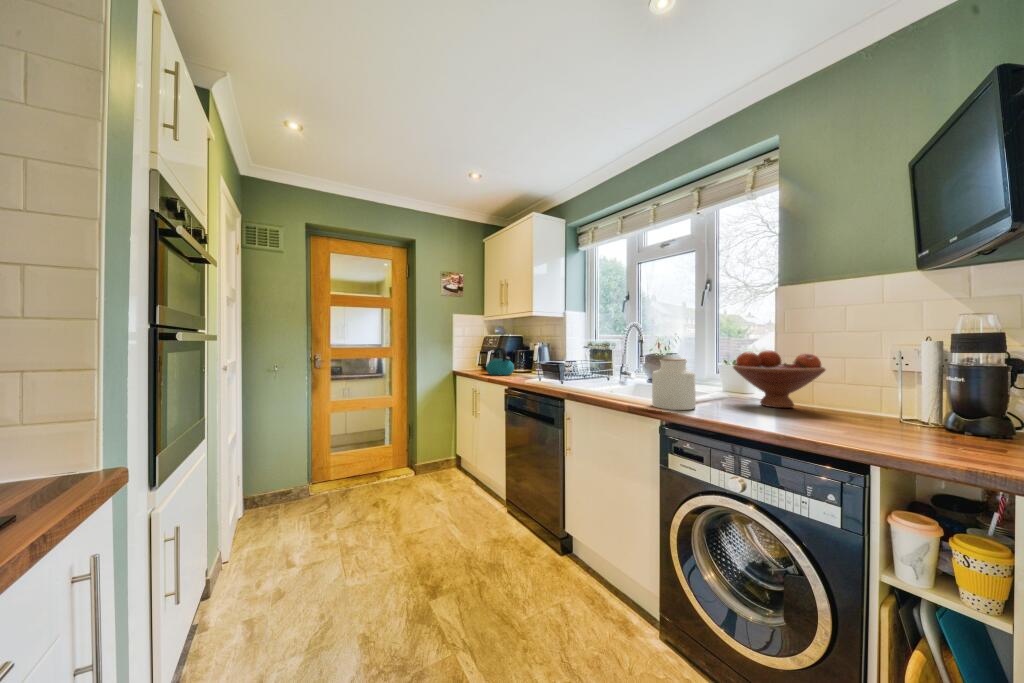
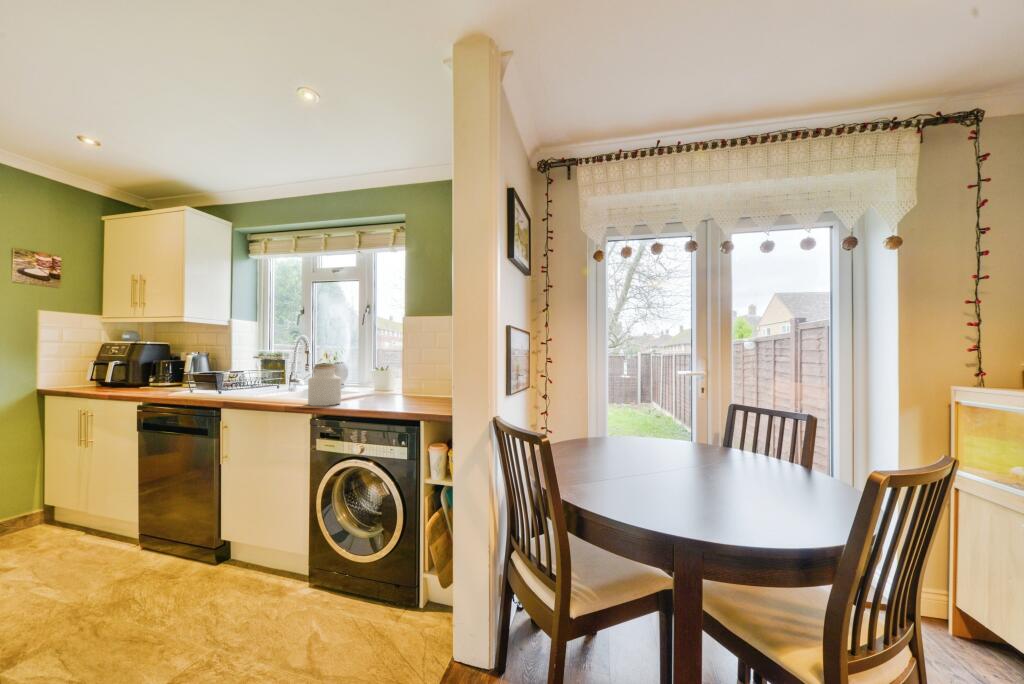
kettle: present [486,348,514,375] -> none [107,358,155,391]
fruit bowl: present [733,350,825,408] -> none [373,360,425,398]

